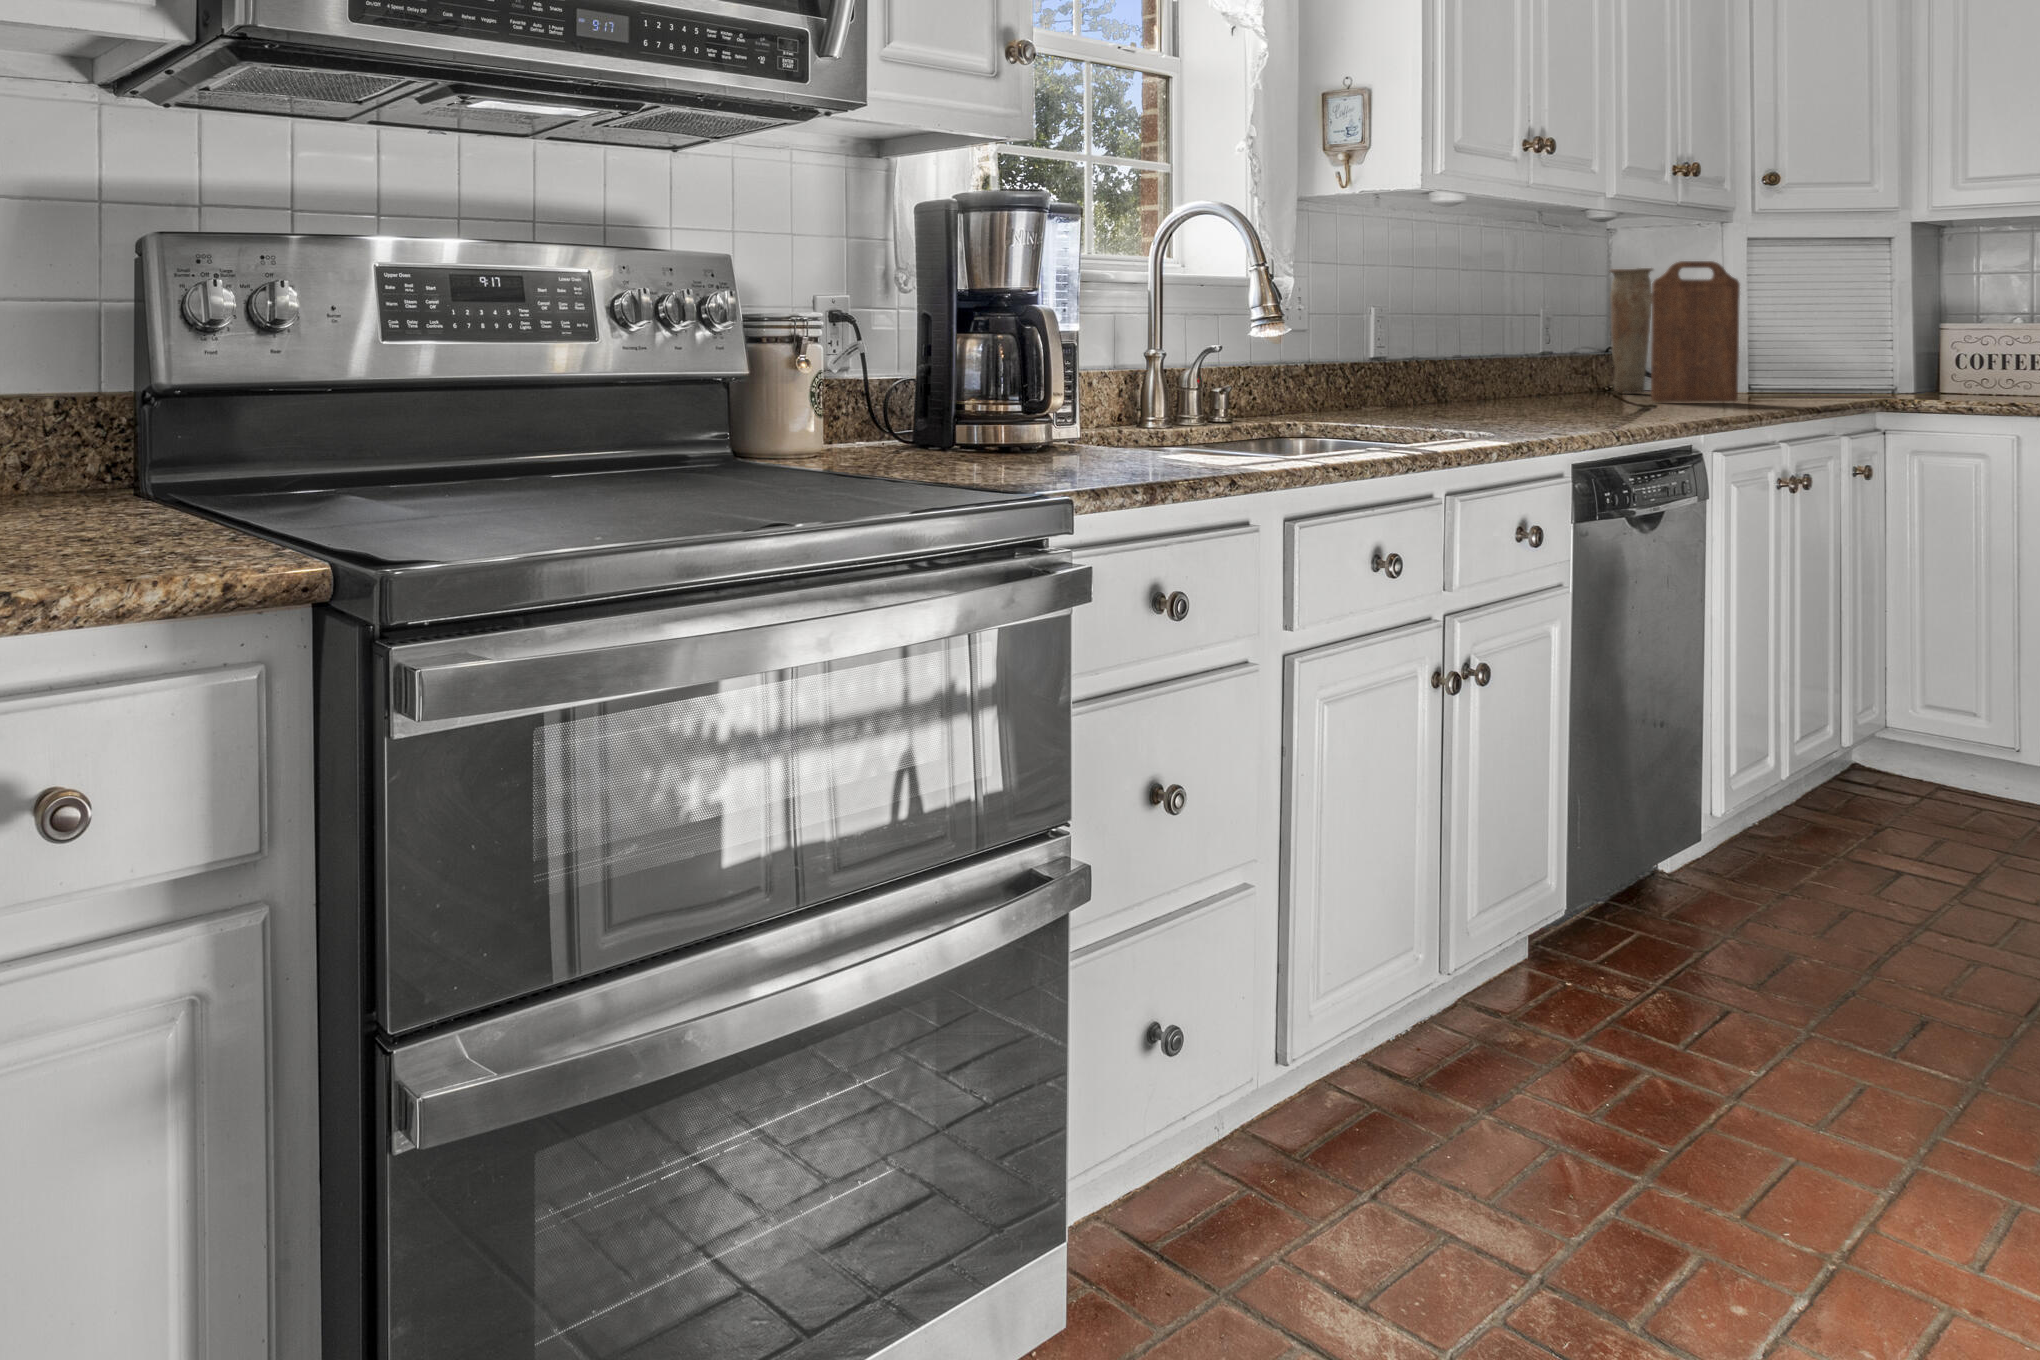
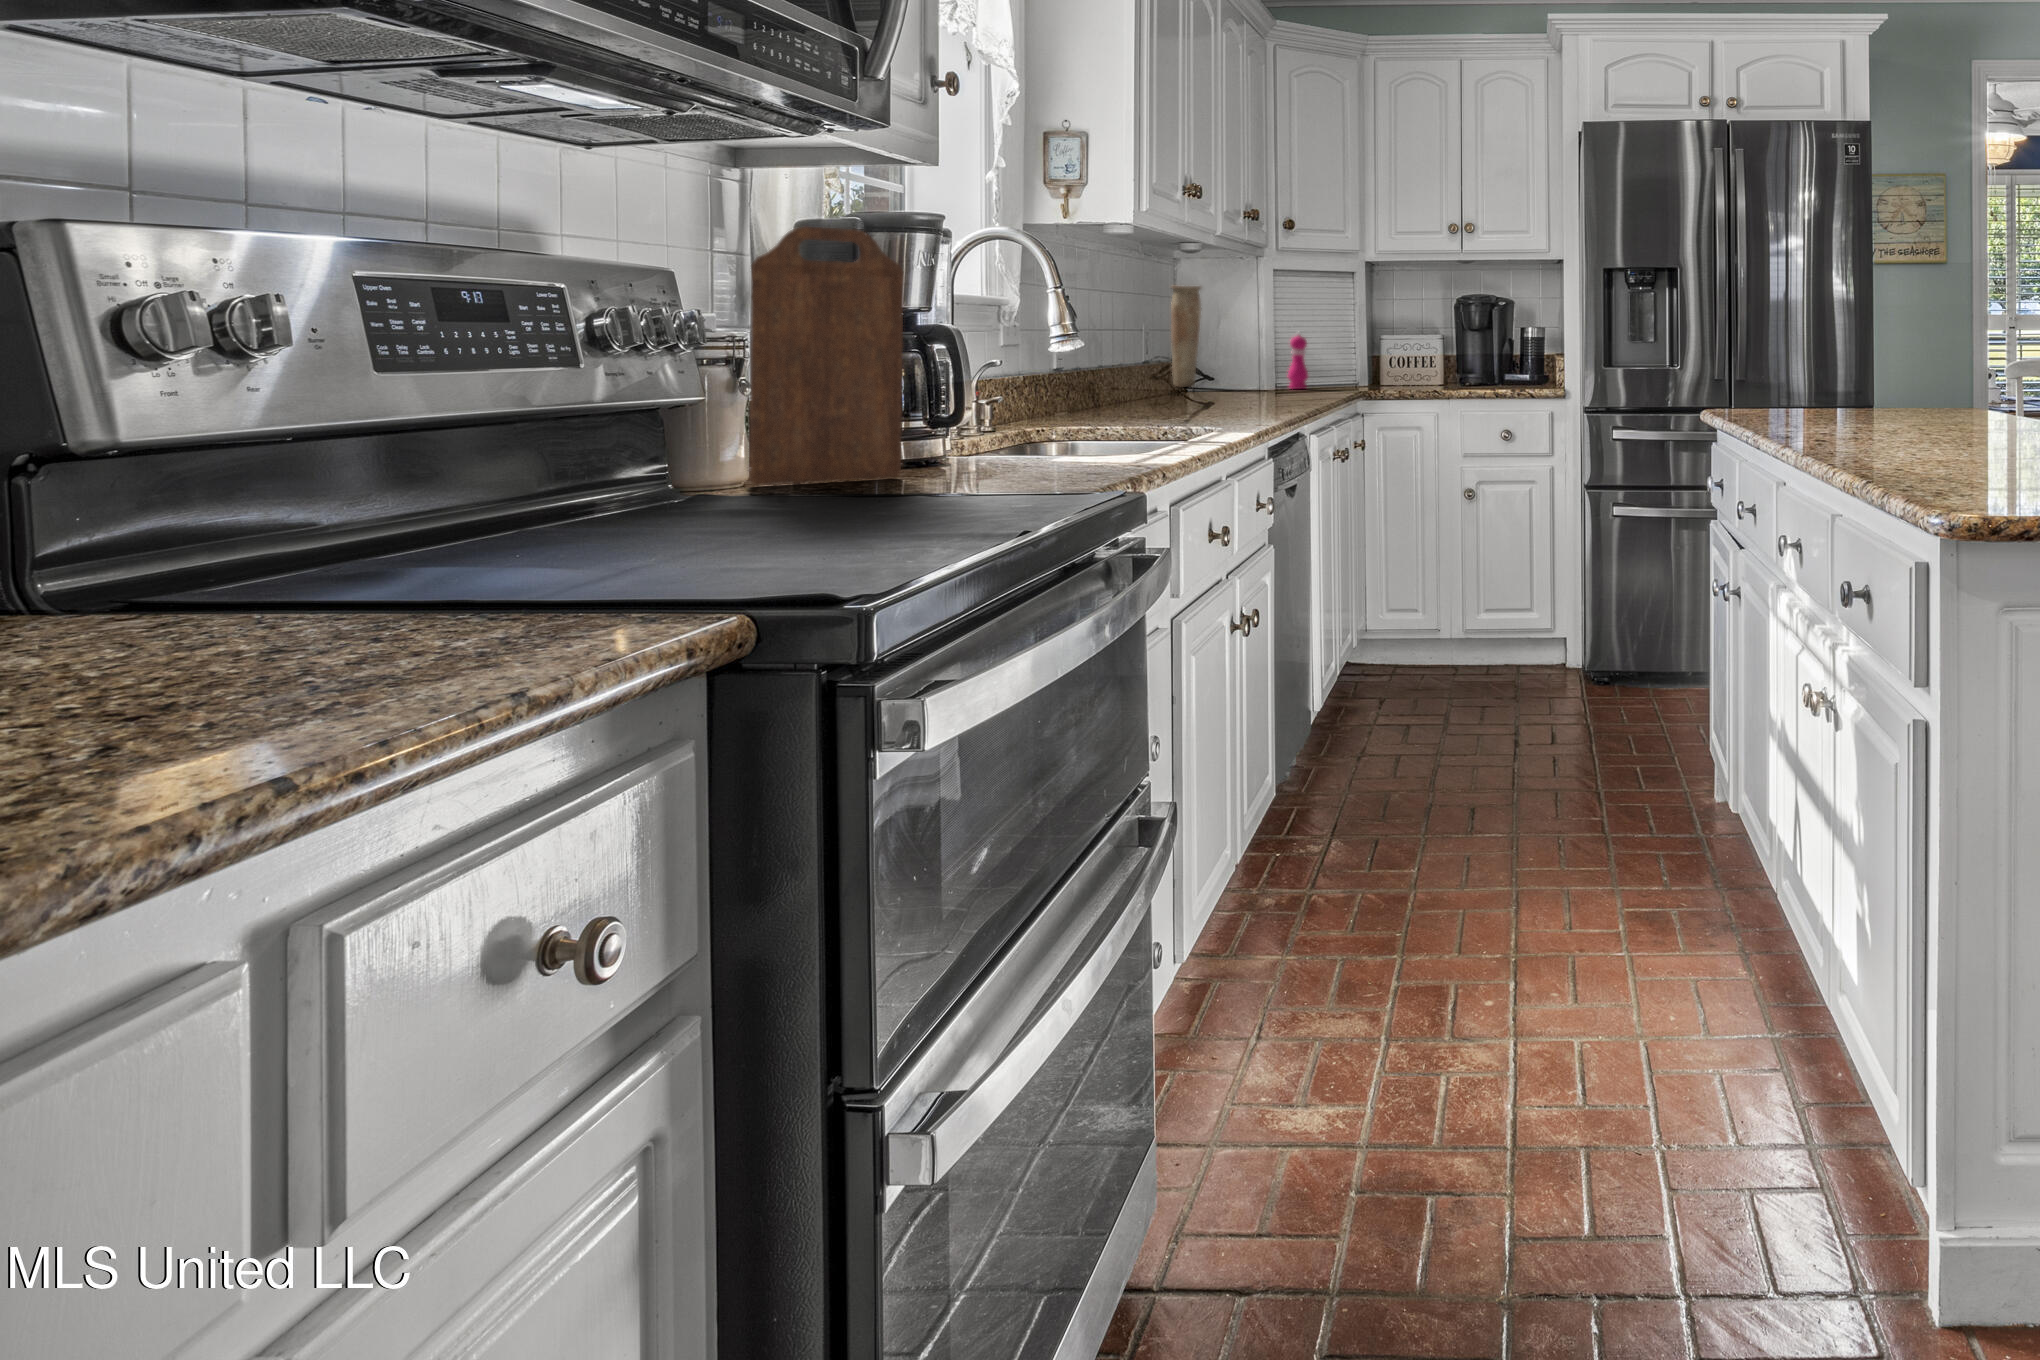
cutting board: present [1651,261,1740,402] -> present [749,226,904,485]
pepper mill: none [1781,322,1813,398] -> present [1288,332,1308,389]

